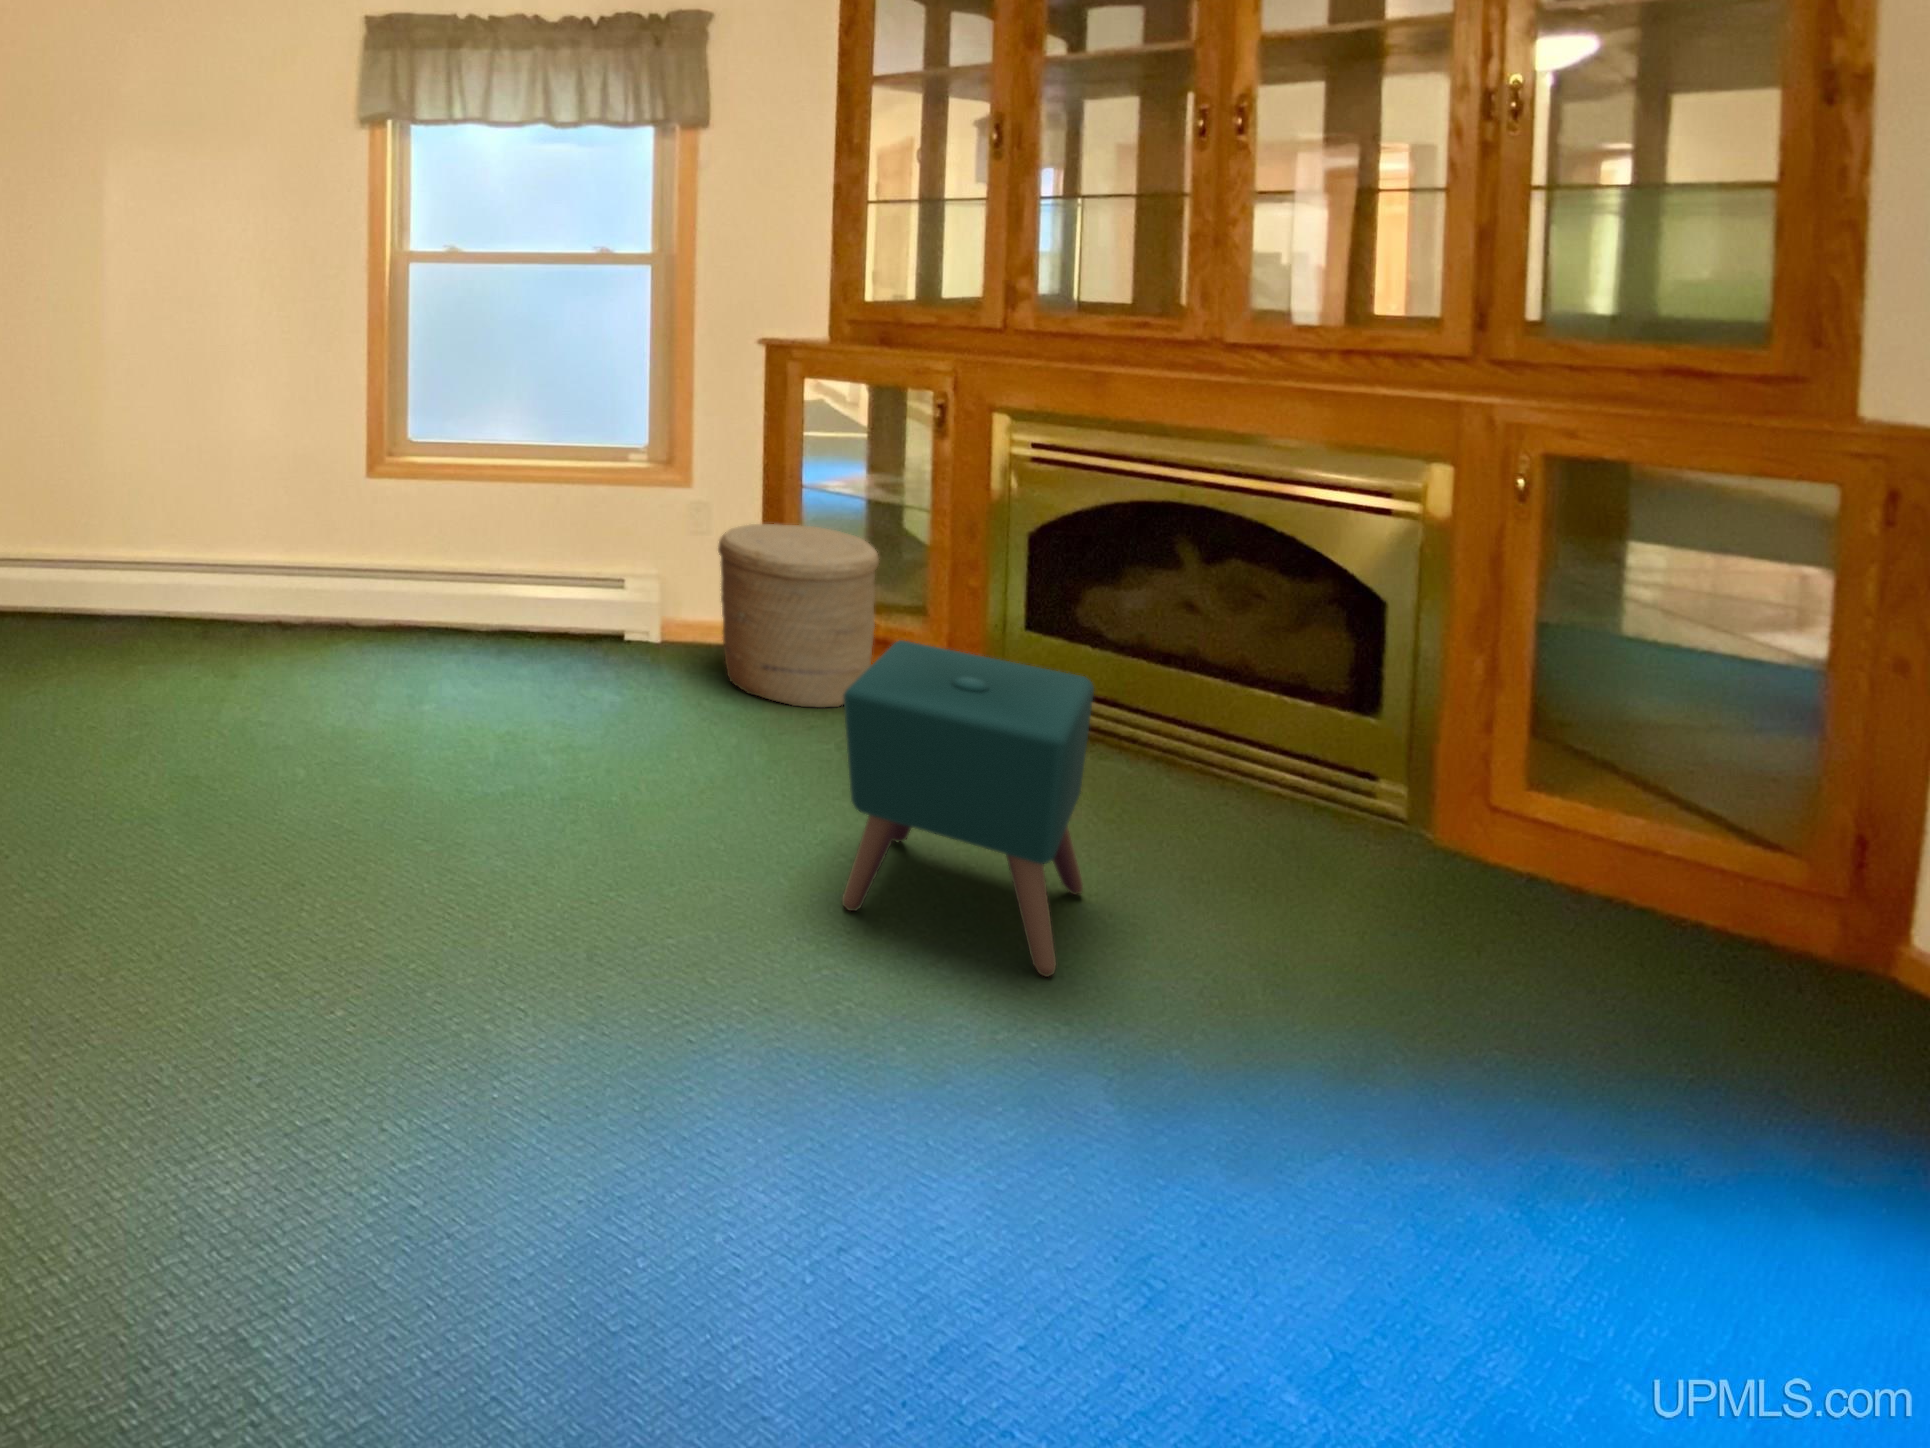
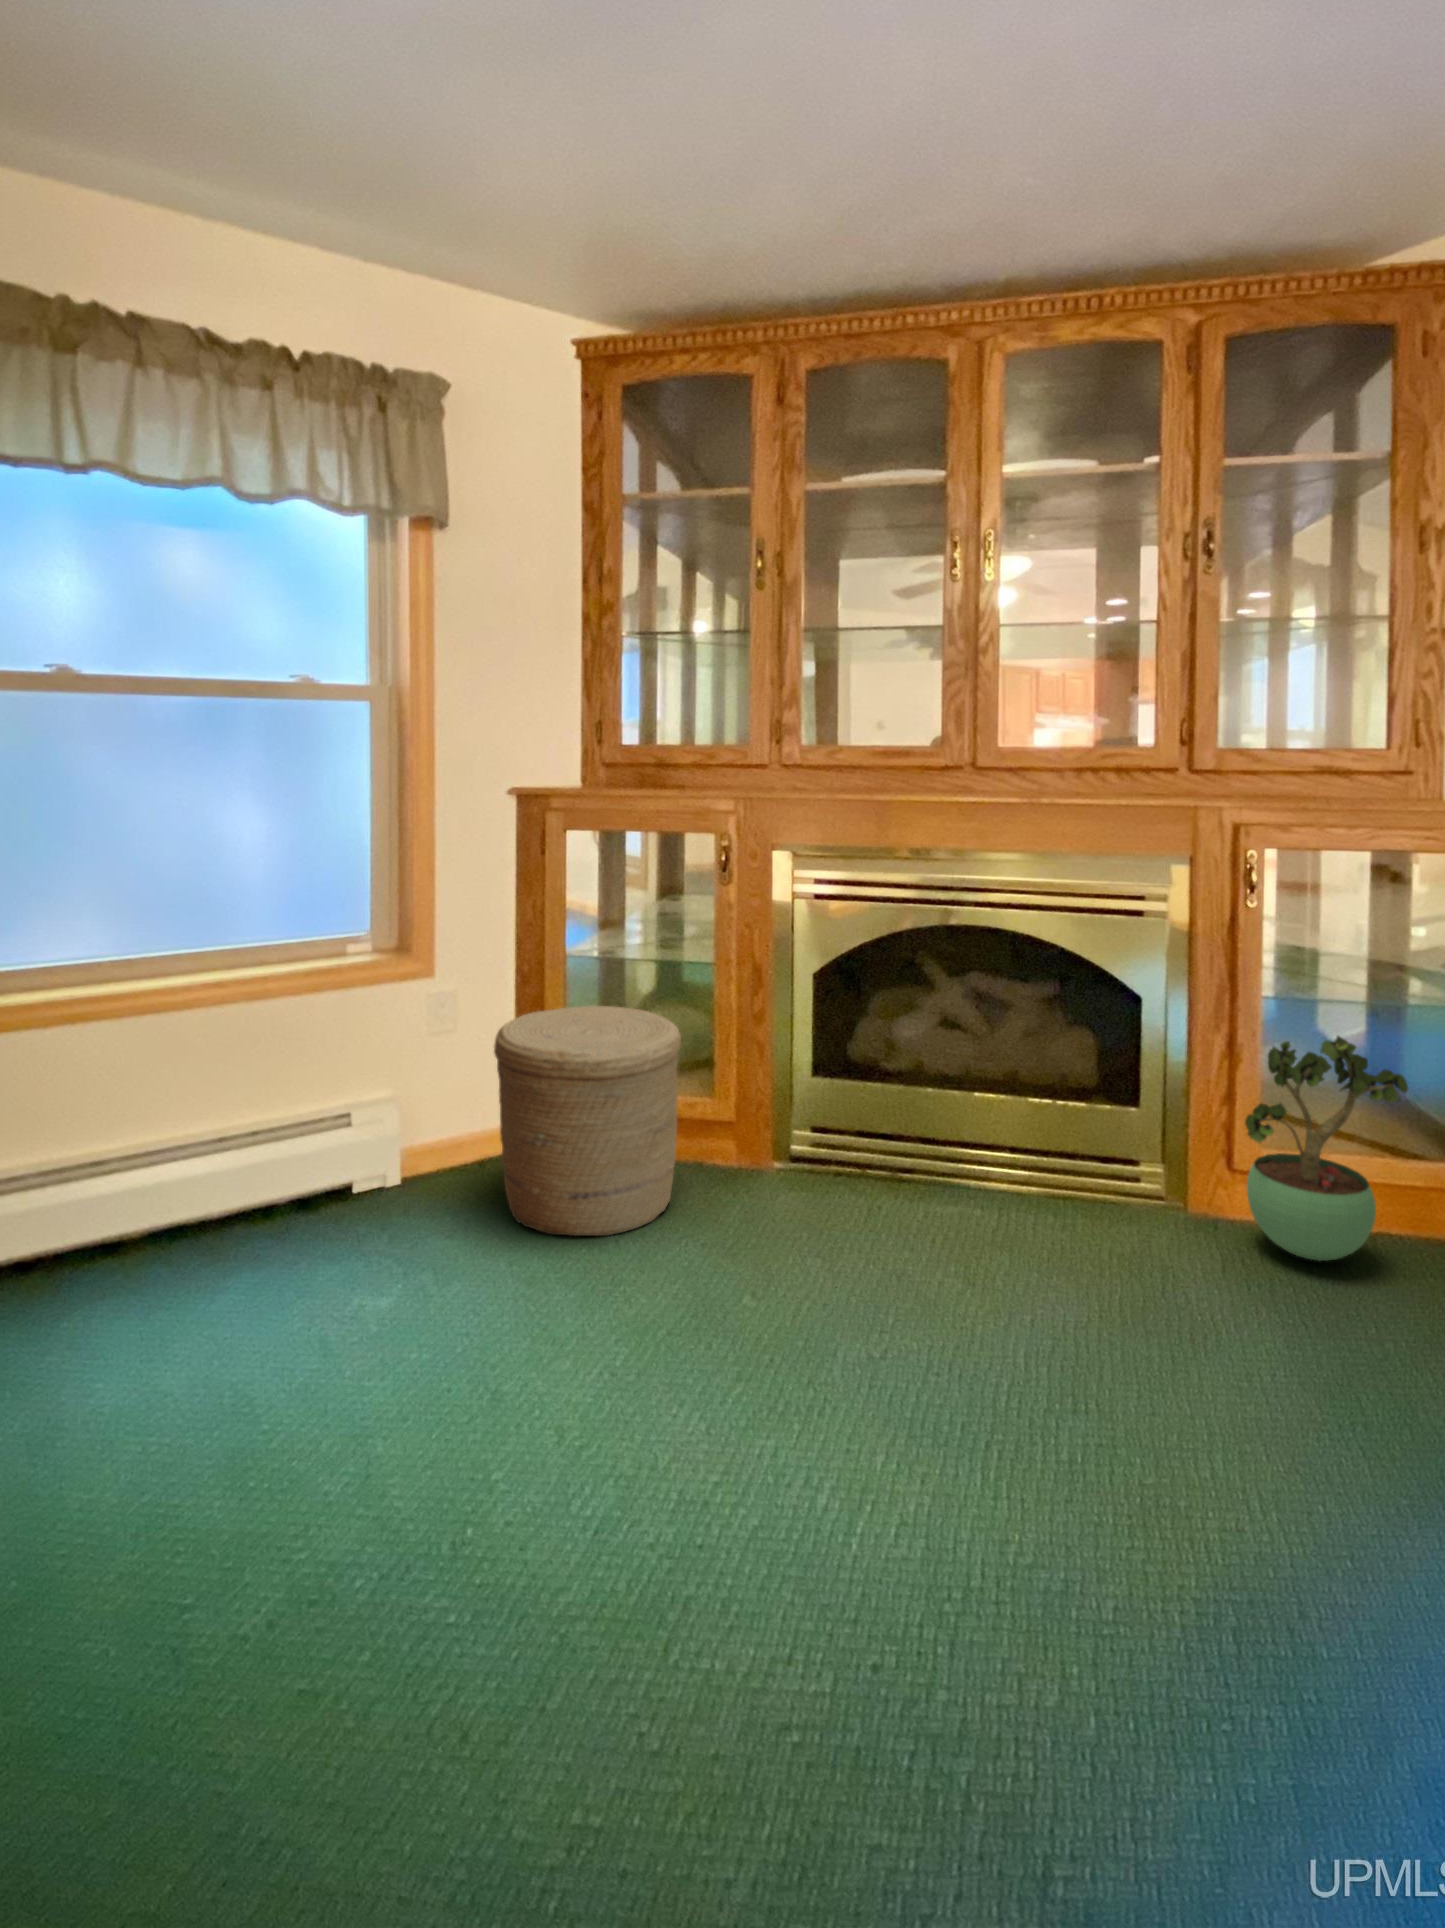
ottoman: present [842,640,1094,977] -> none [840,1145,1163,1573]
potted plant: none [1457,667,1696,923] -> present [1245,1036,1408,1261]

